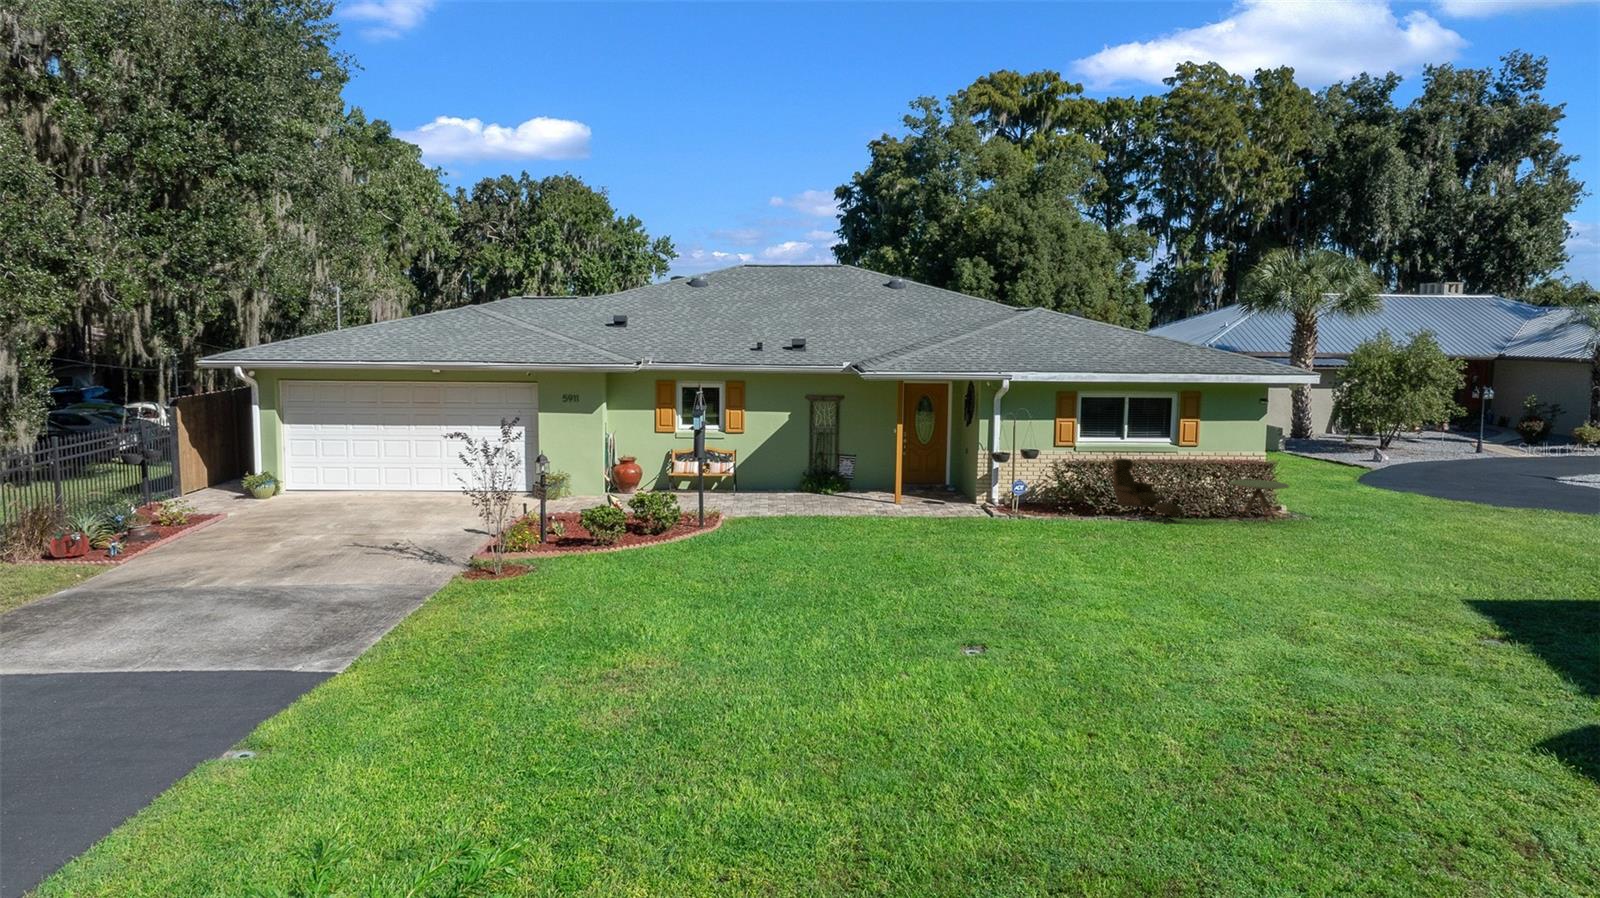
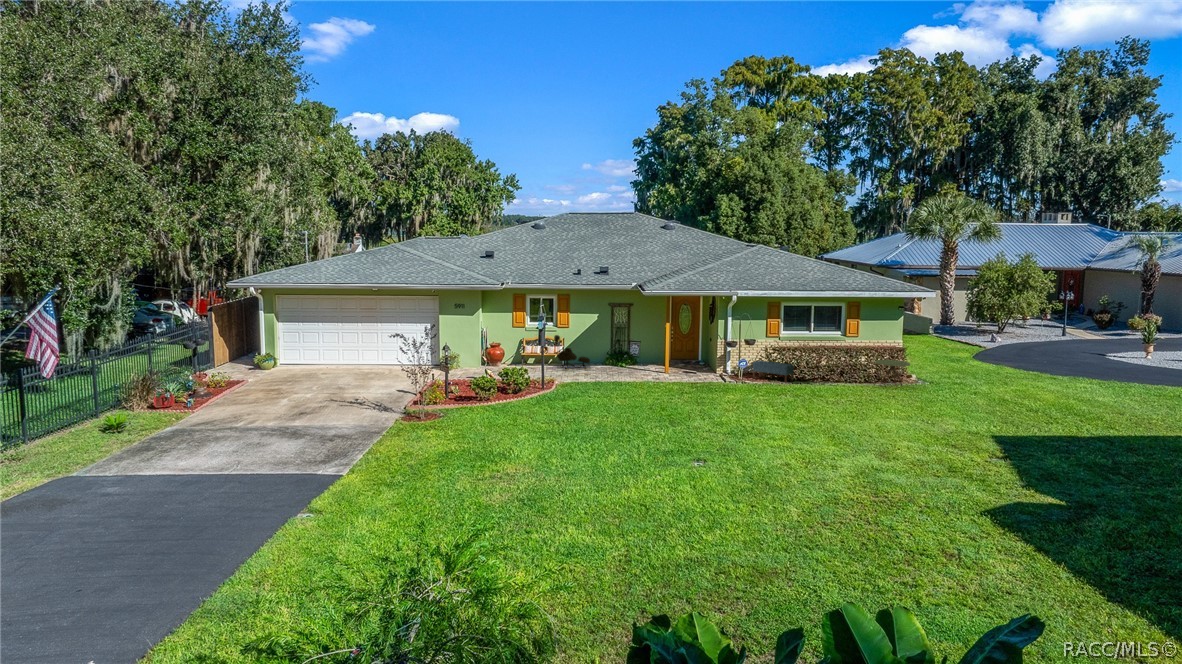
lounge chair: present [1113,459,1182,523] -> present [554,335,590,368]
bench: none [1035,481,1102,518] -> present [753,360,794,383]

